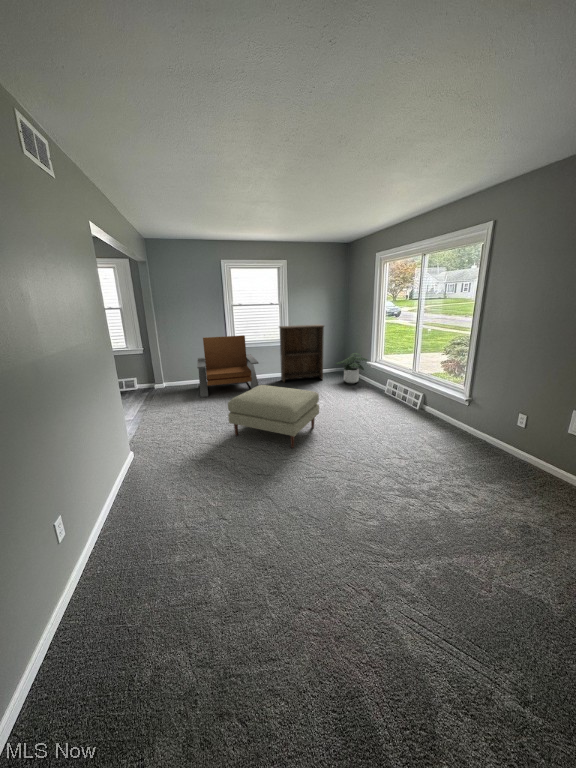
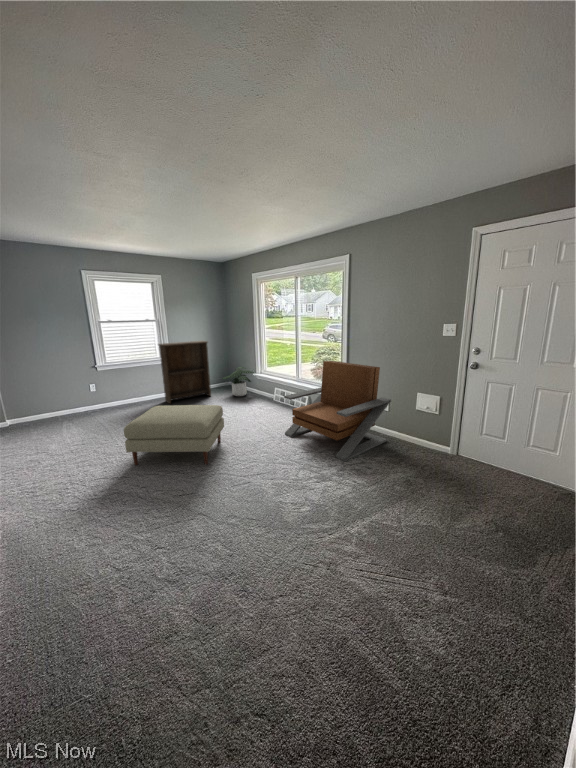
lounge chair: present [197,335,259,397] -> present [284,361,391,461]

